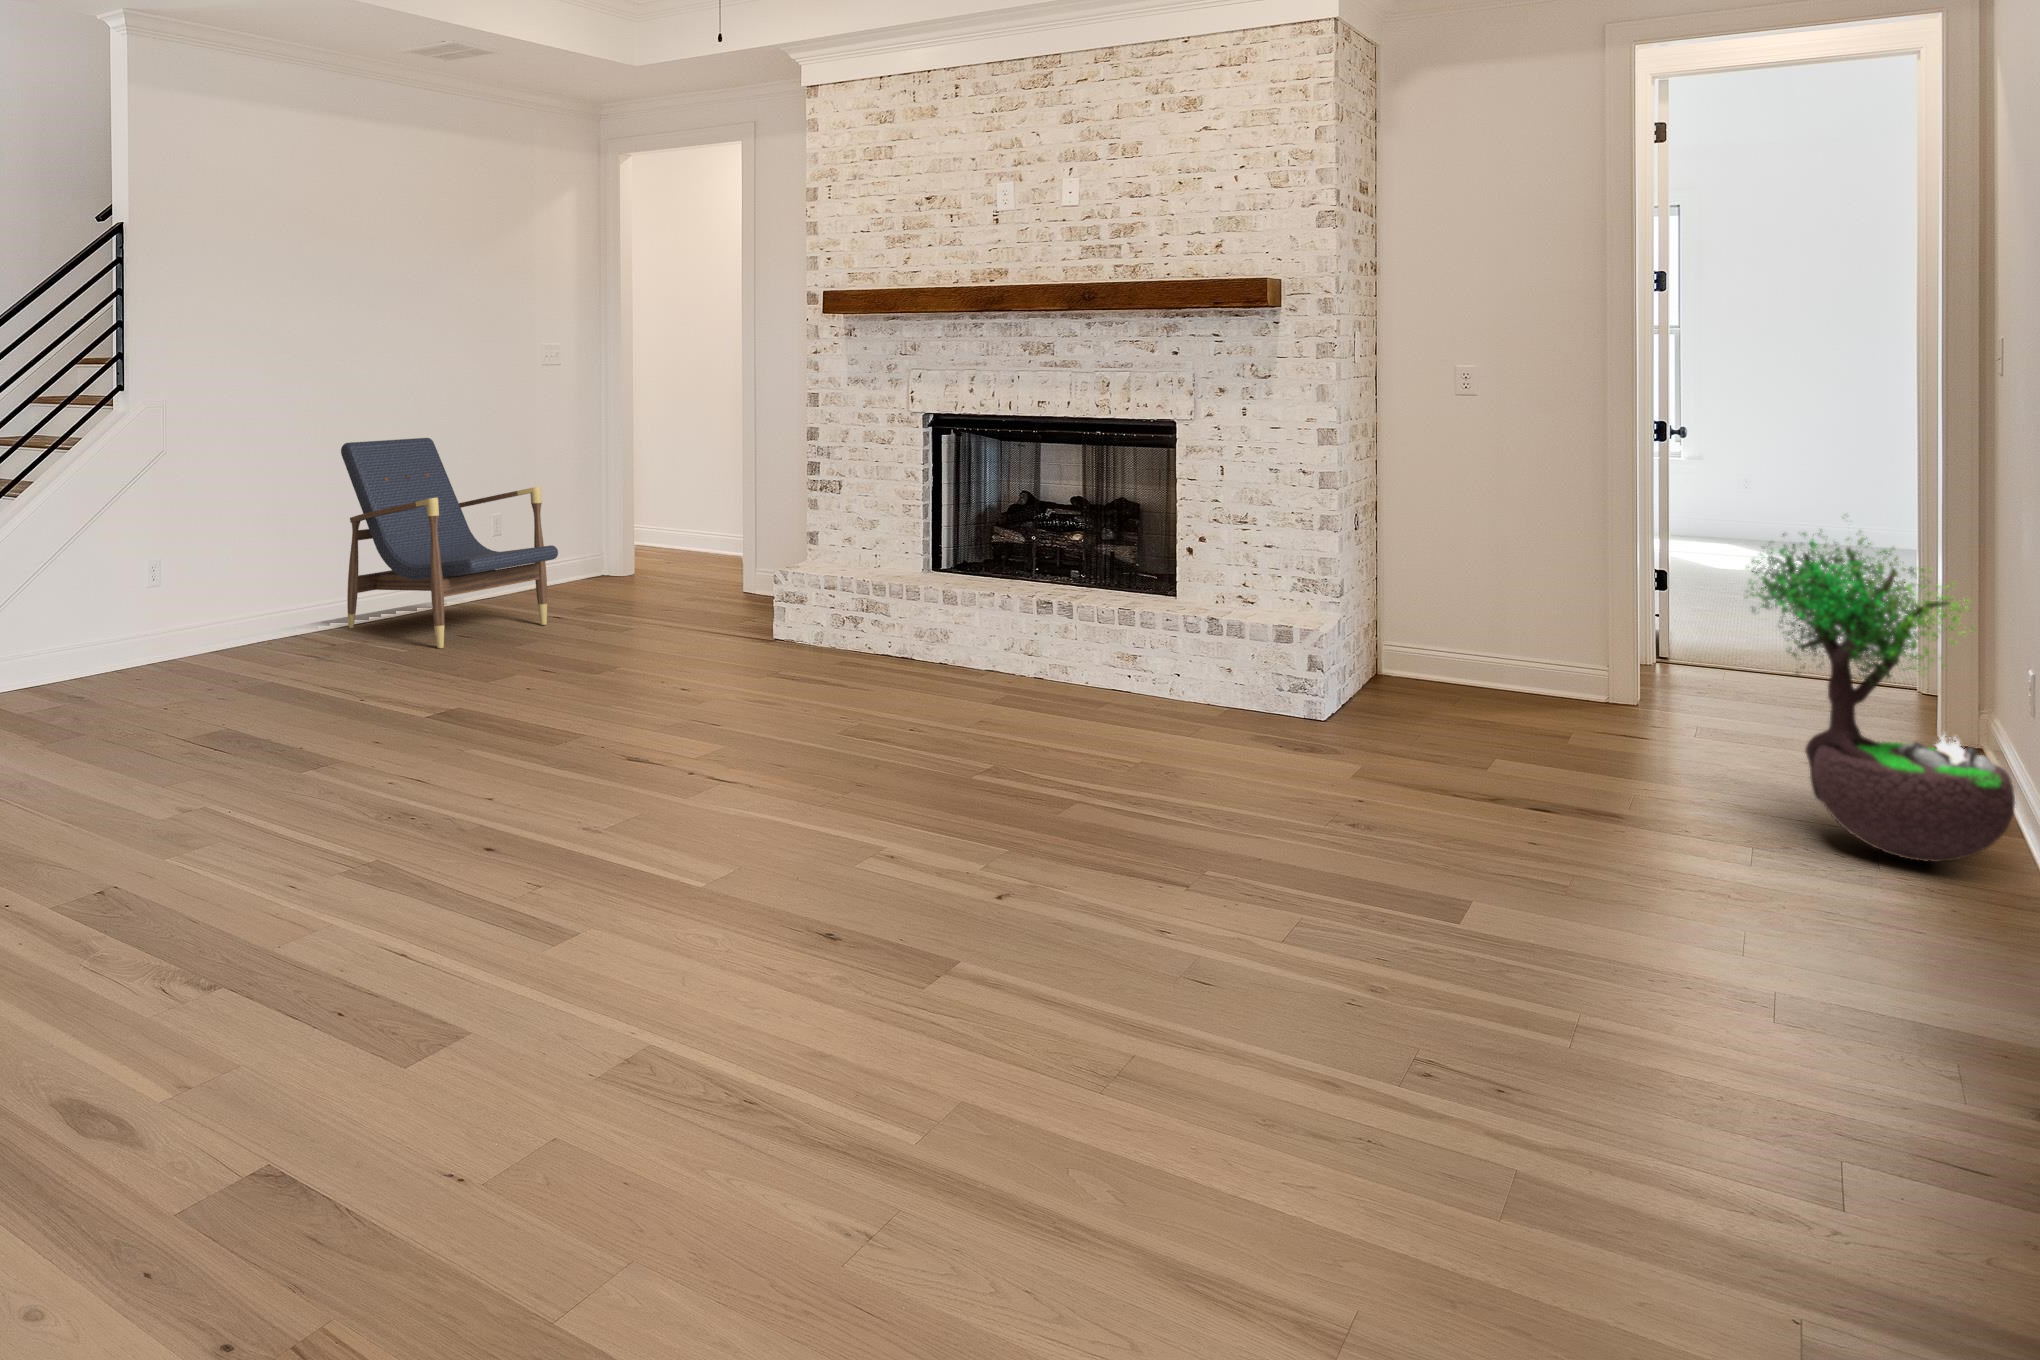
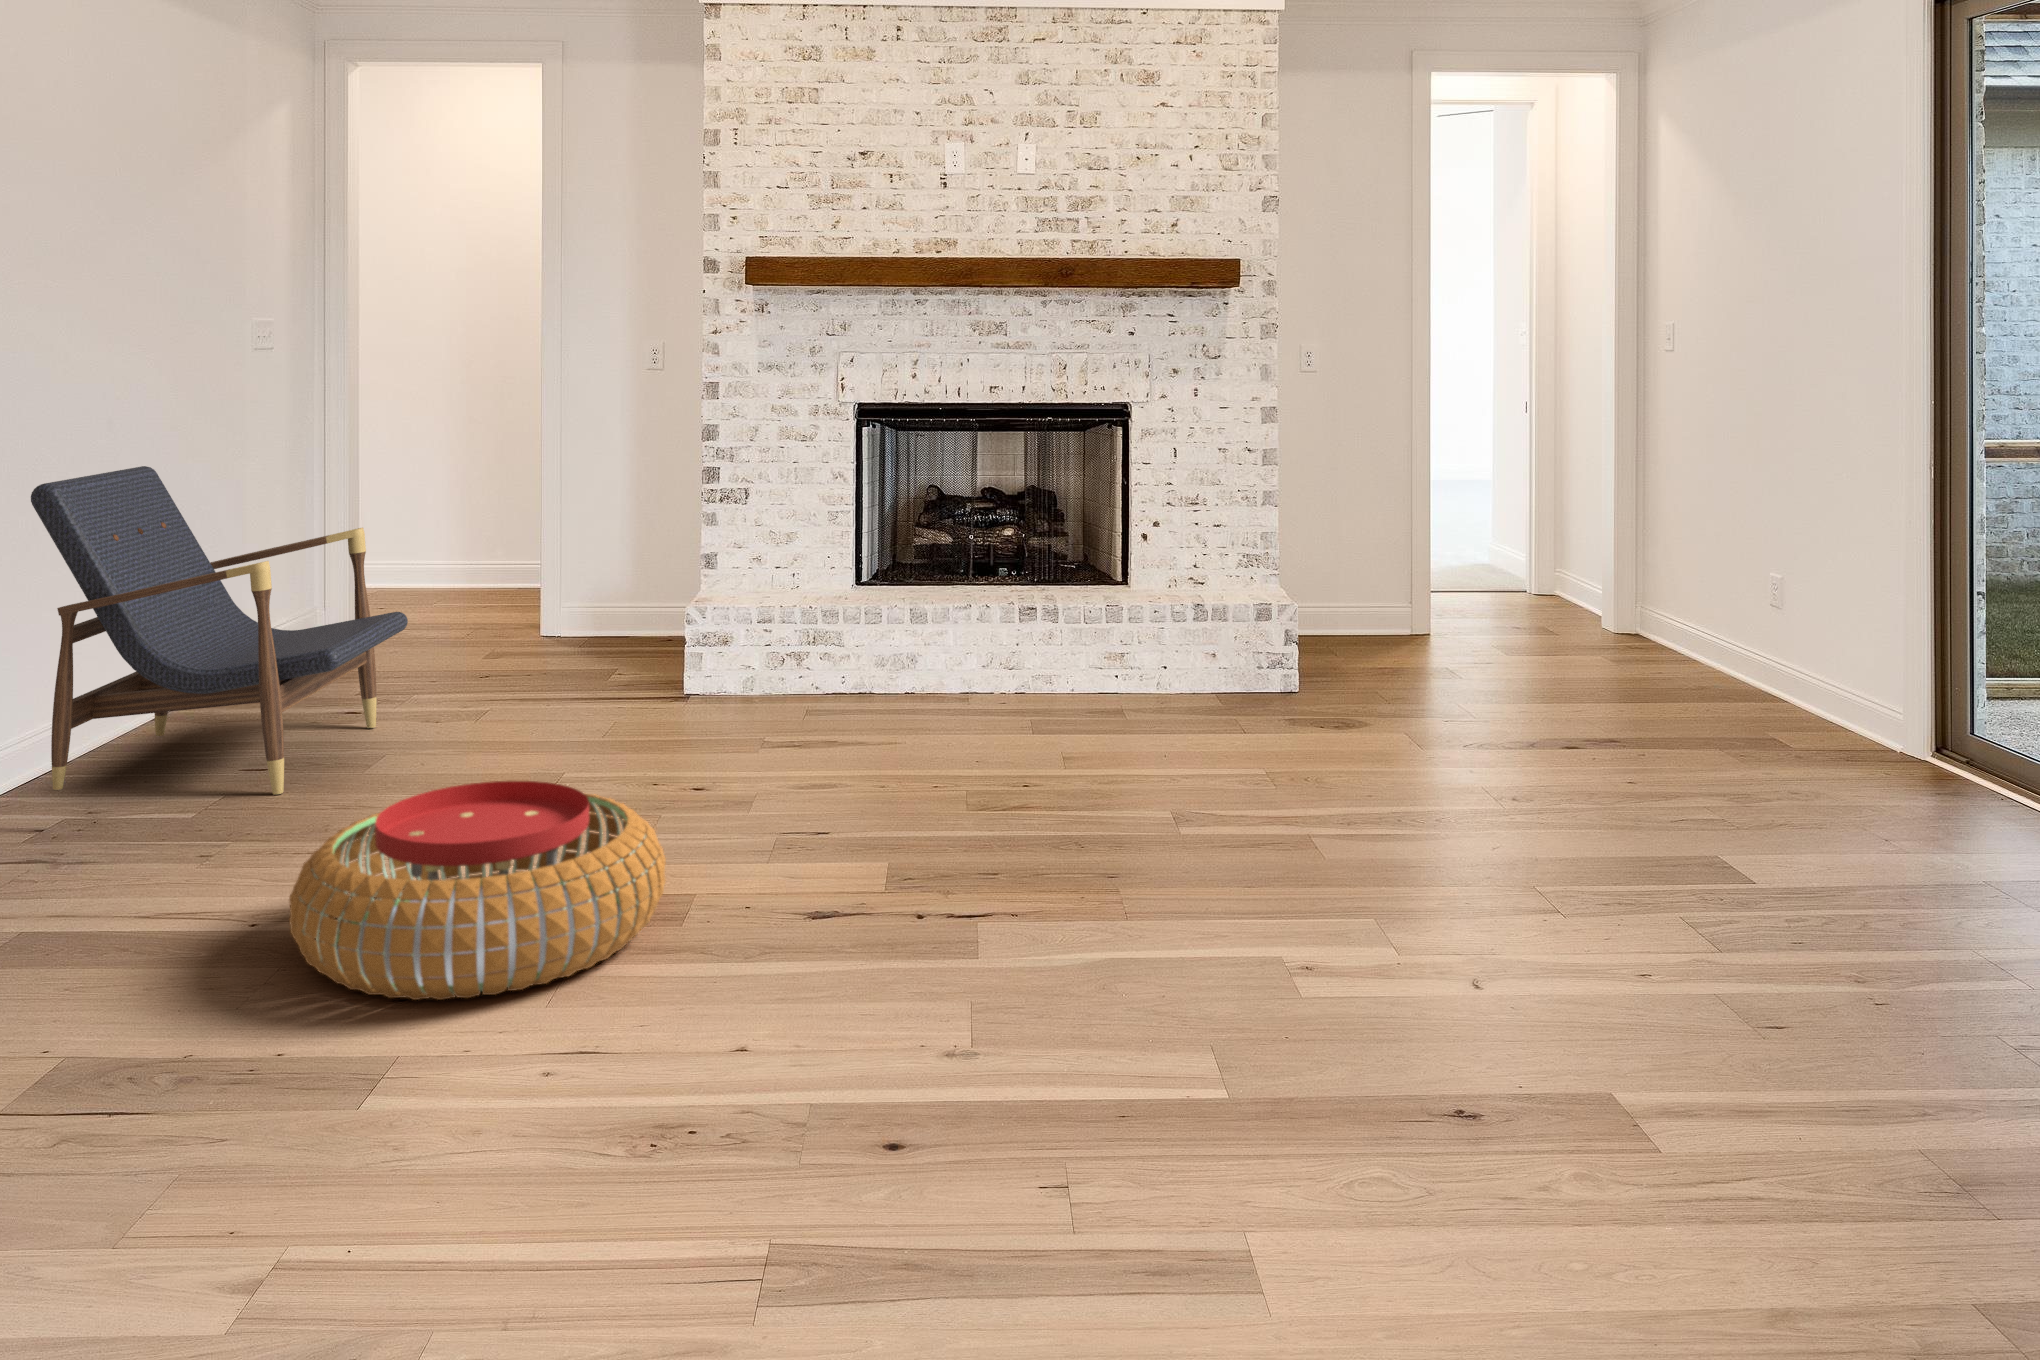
potted tree: present [1747,514,2015,862] -> none [1666,465,1852,730]
pouf: none [302,637,525,754] -> present [289,781,666,1000]

